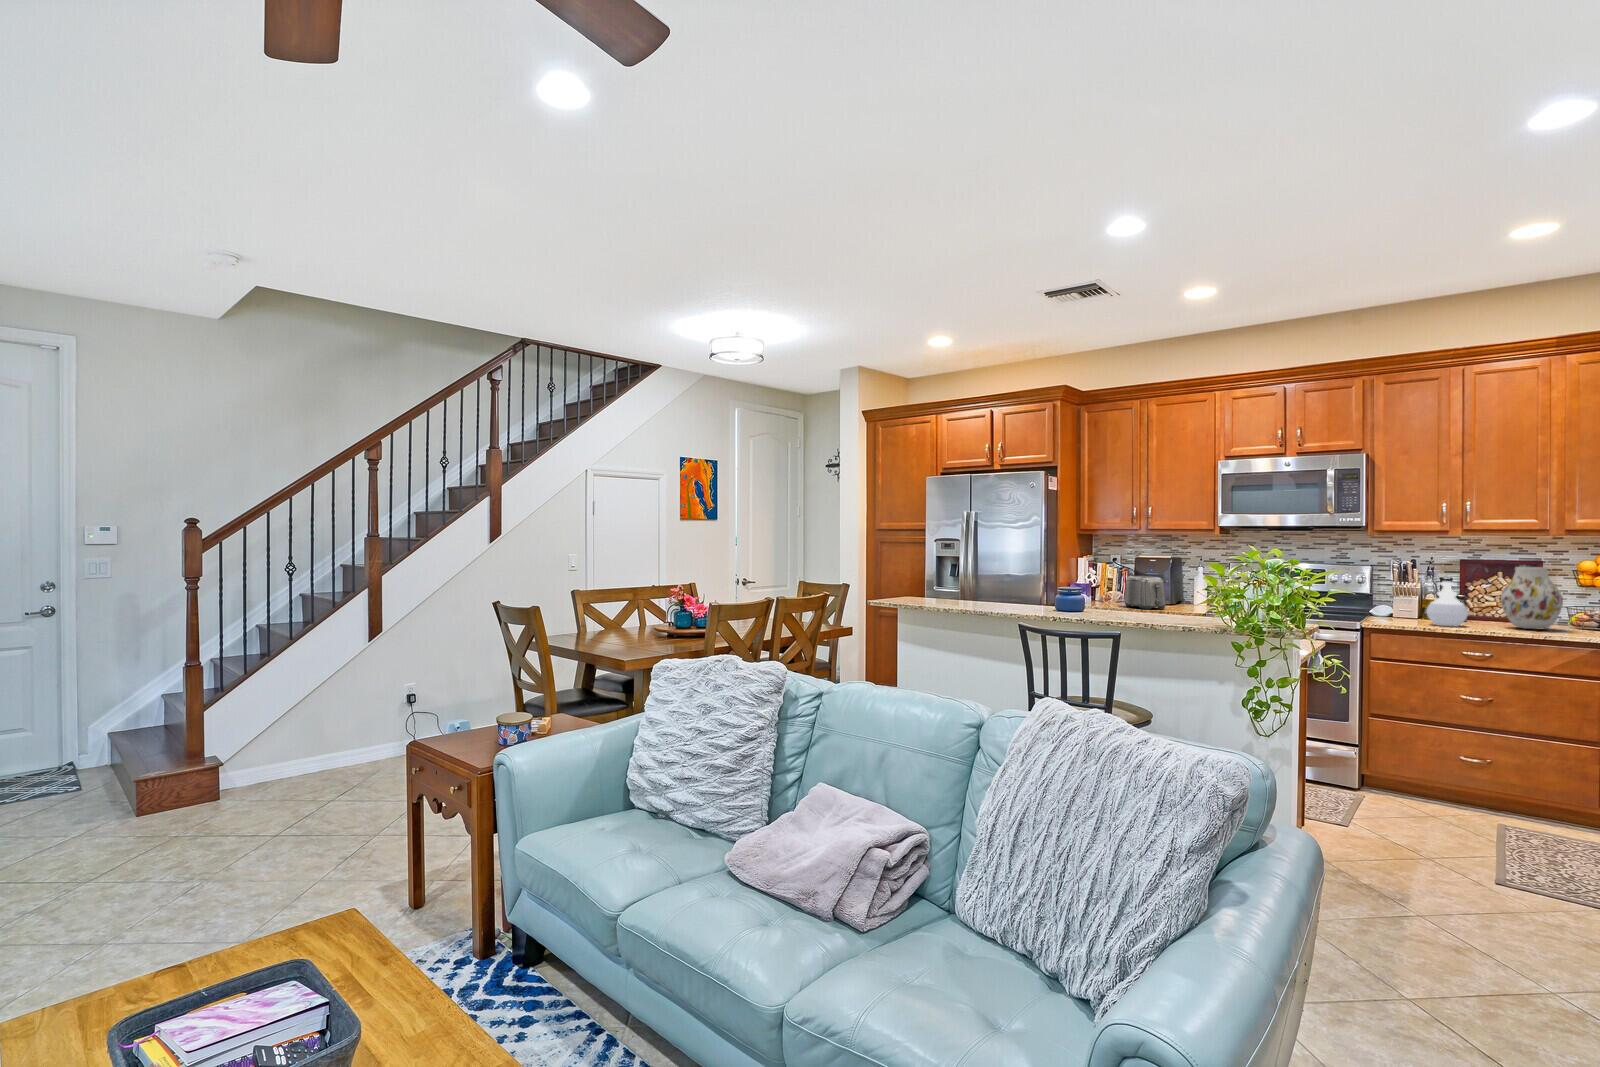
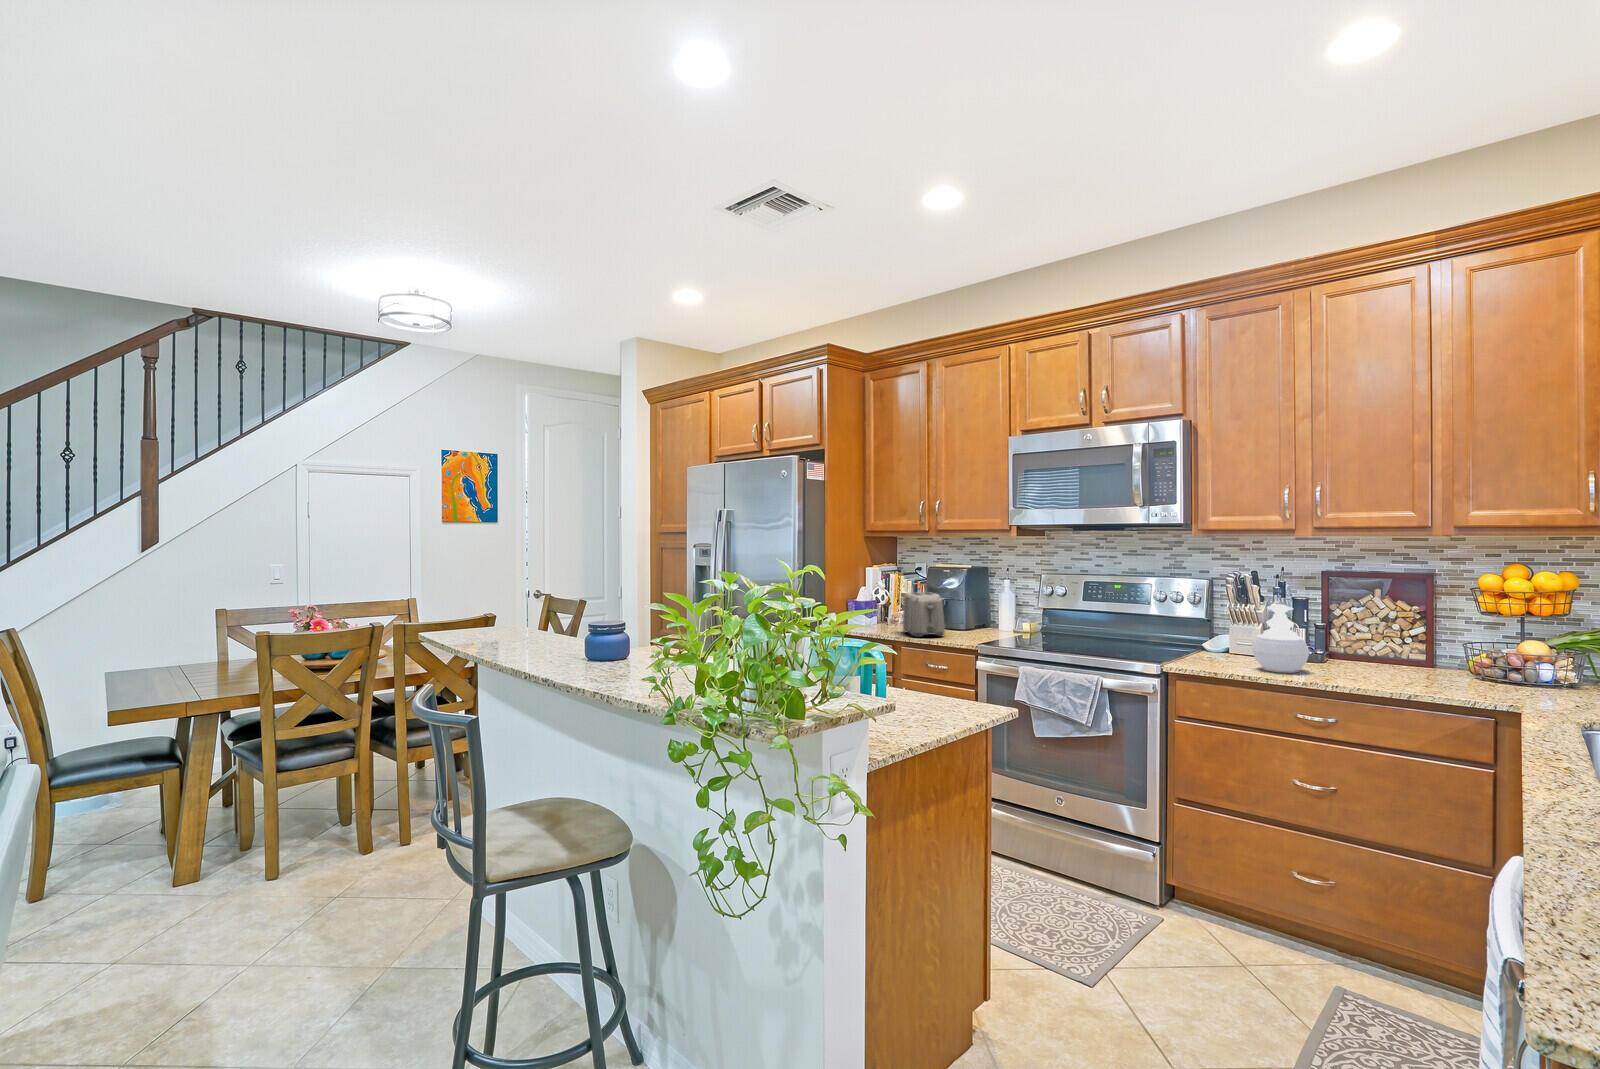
vase: present [1501,567,1563,629] -> none [1357,583,1446,680]

